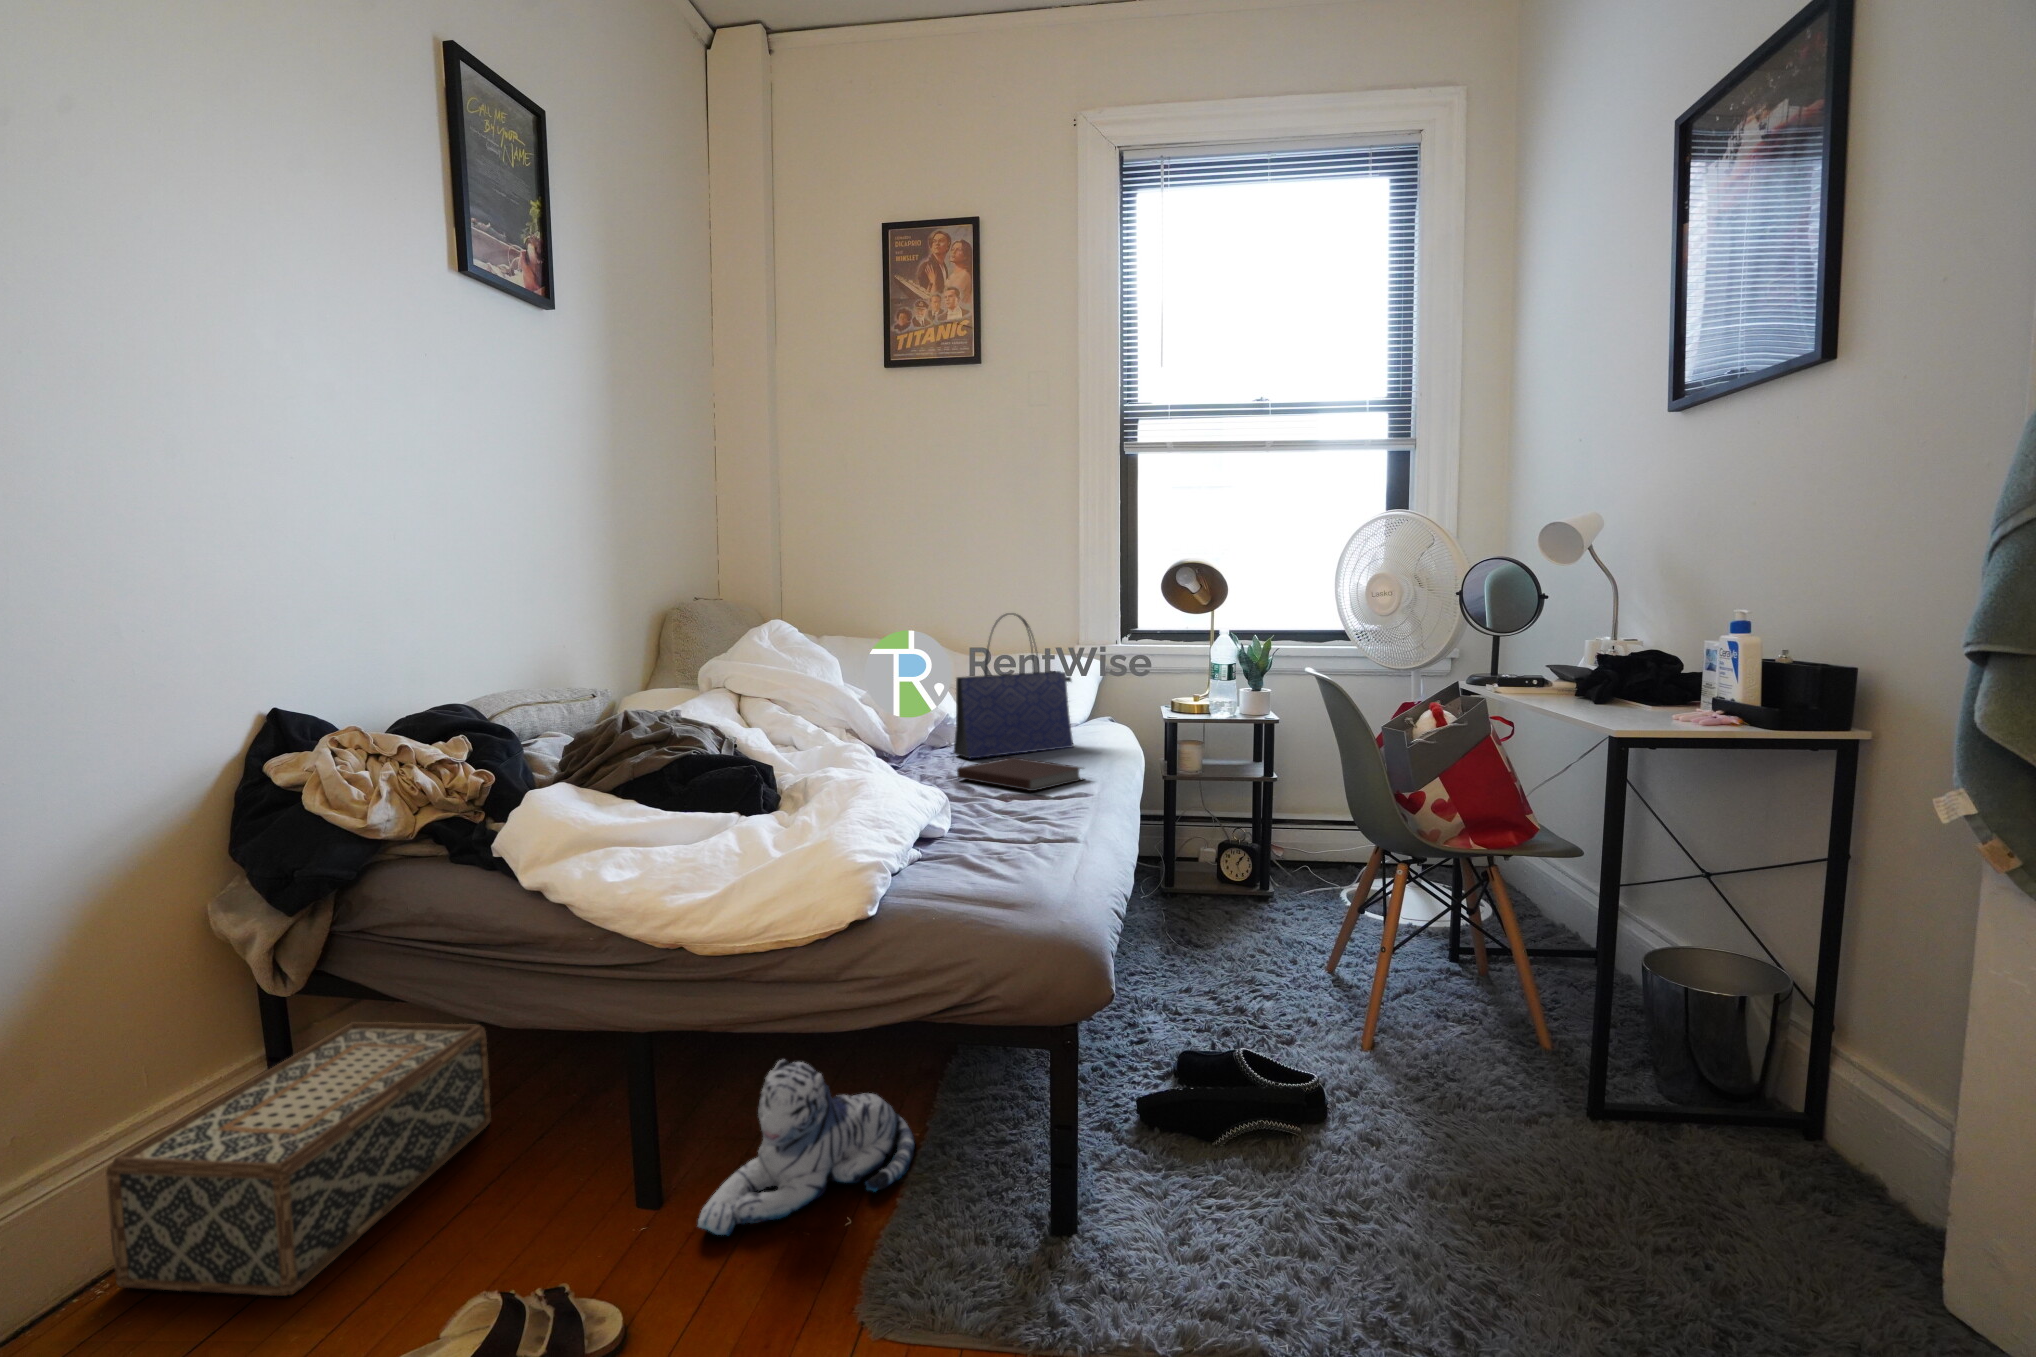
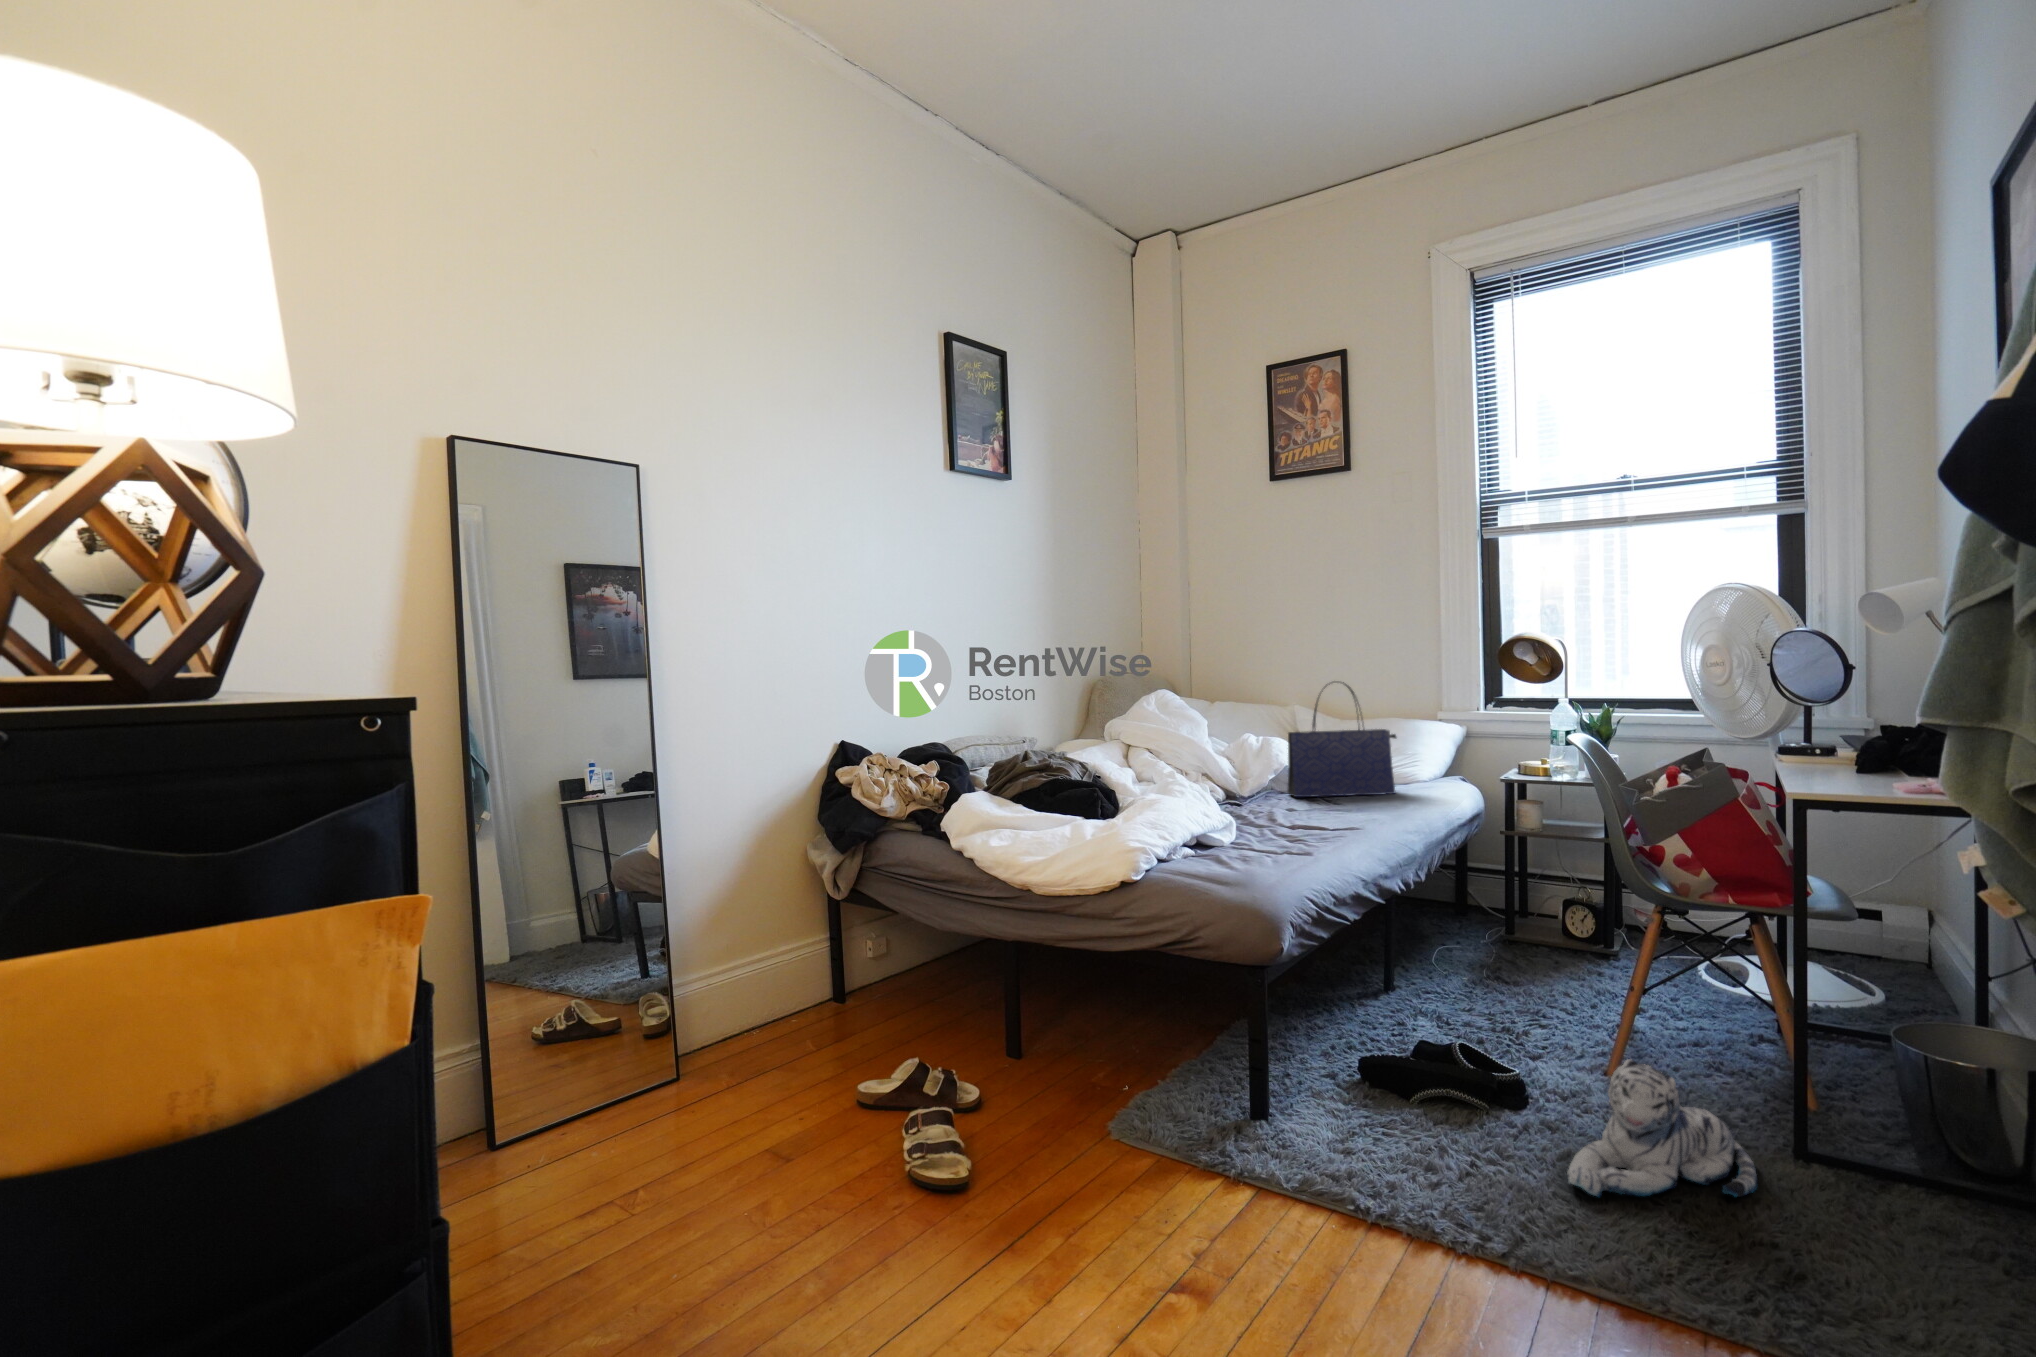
notebook: present [957,757,1083,791] -> none [1271,798,1374,824]
woven basket: present [106,1022,491,1296] -> none [759,926,943,1056]
plush toy: present [698,1060,915,1235] -> present [1567,1059,1758,1197]

